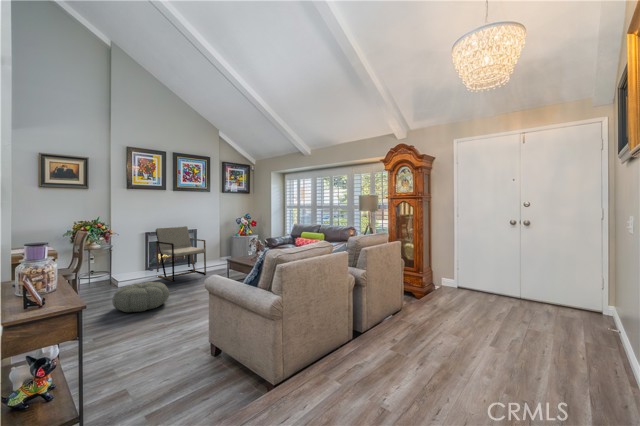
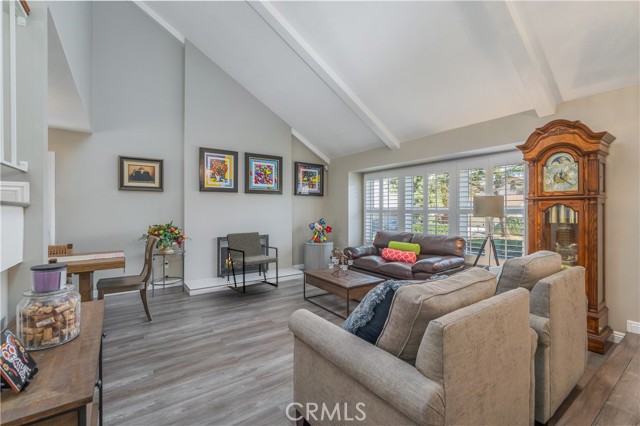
pouf: present [113,282,169,312] -> none [181,294,239,329]

